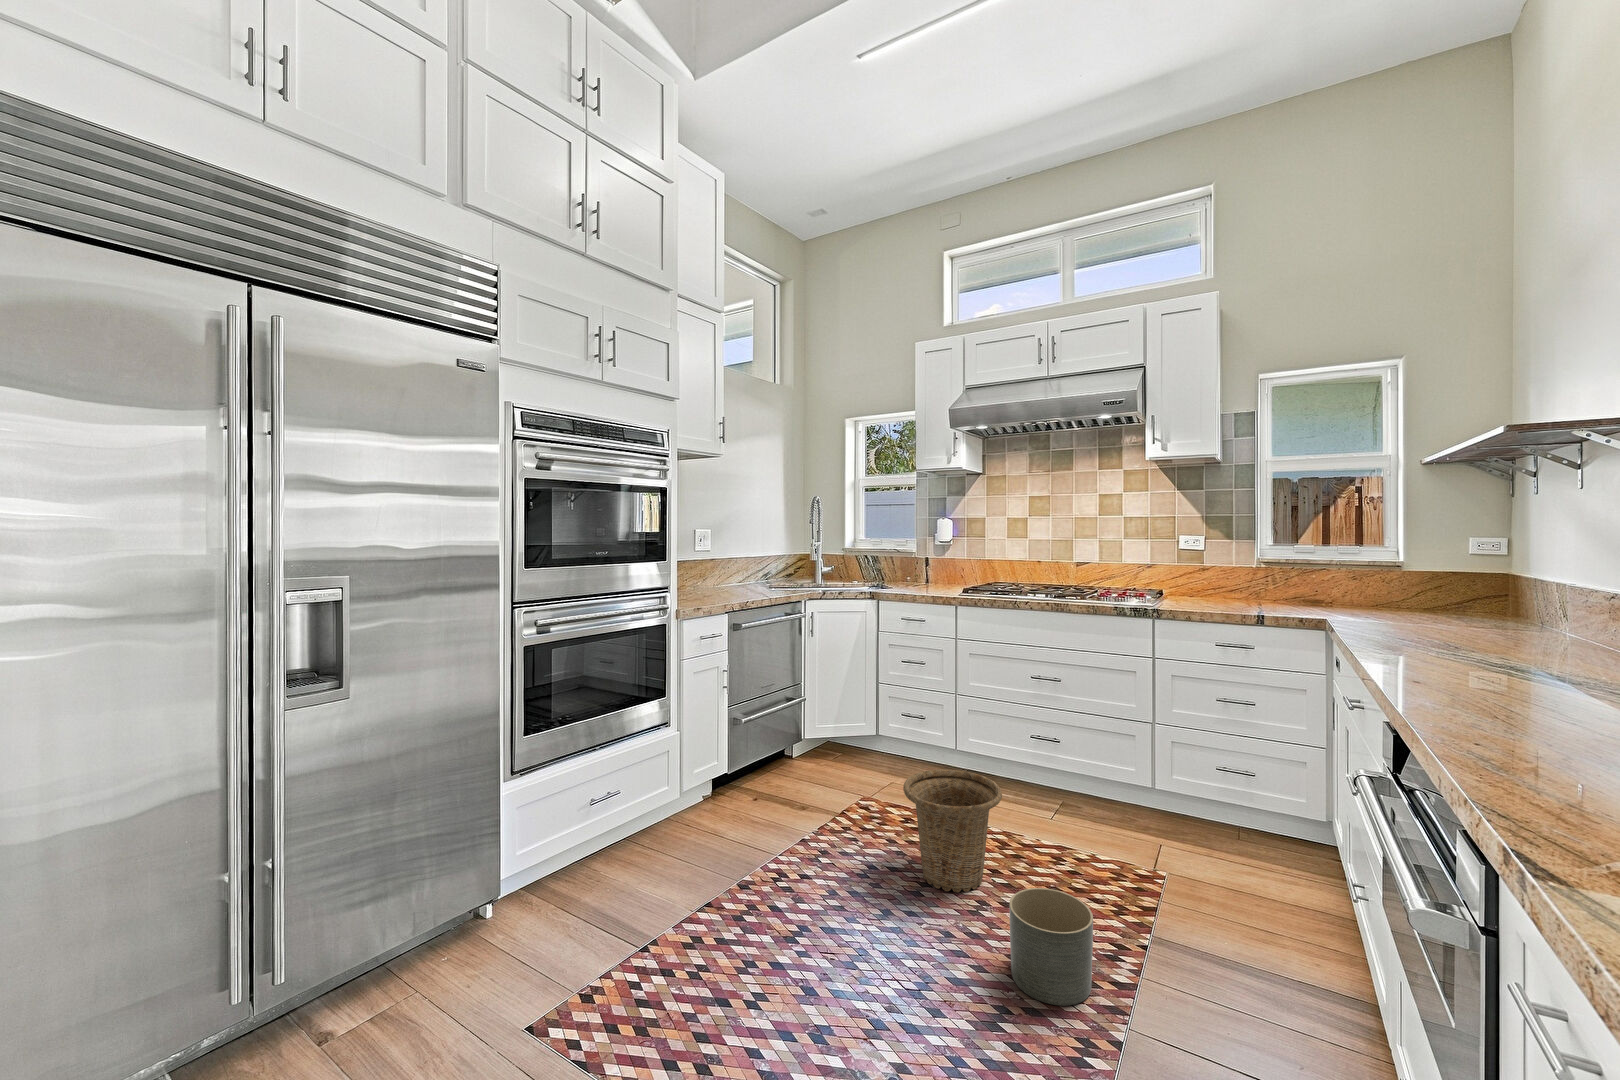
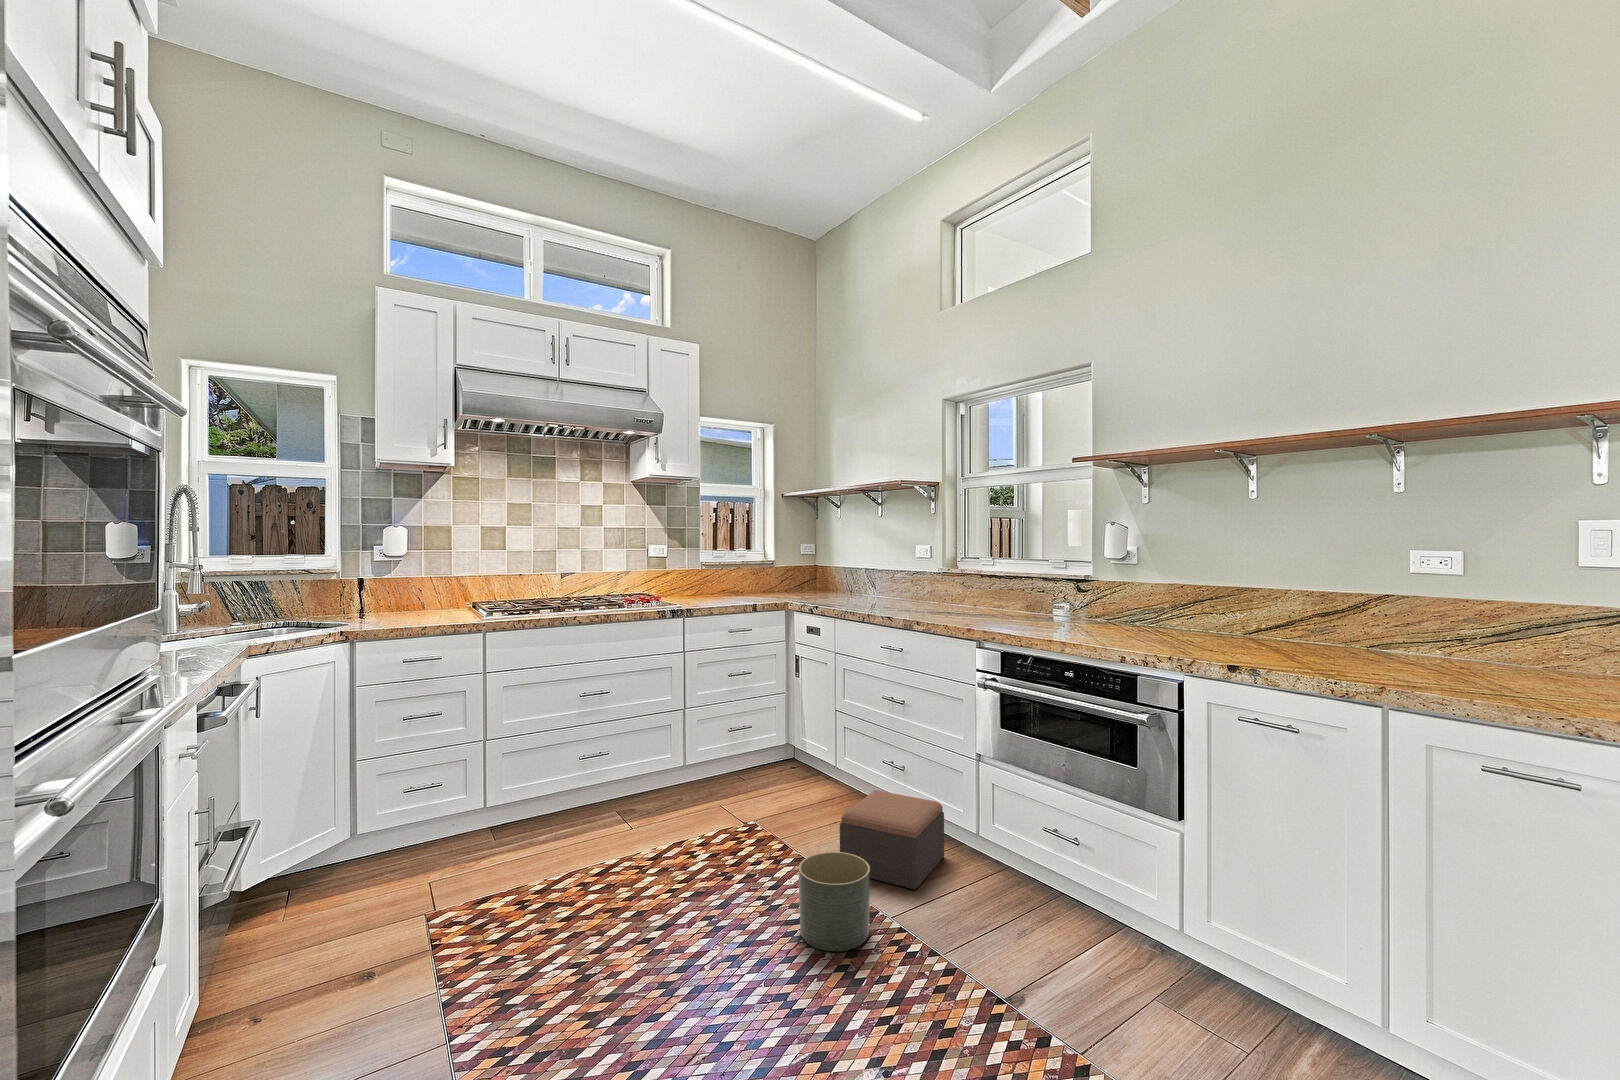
basket: present [903,770,1002,892] -> none [601,797,712,937]
footstool: none [1156,879,1327,1022] -> present [840,790,944,890]

